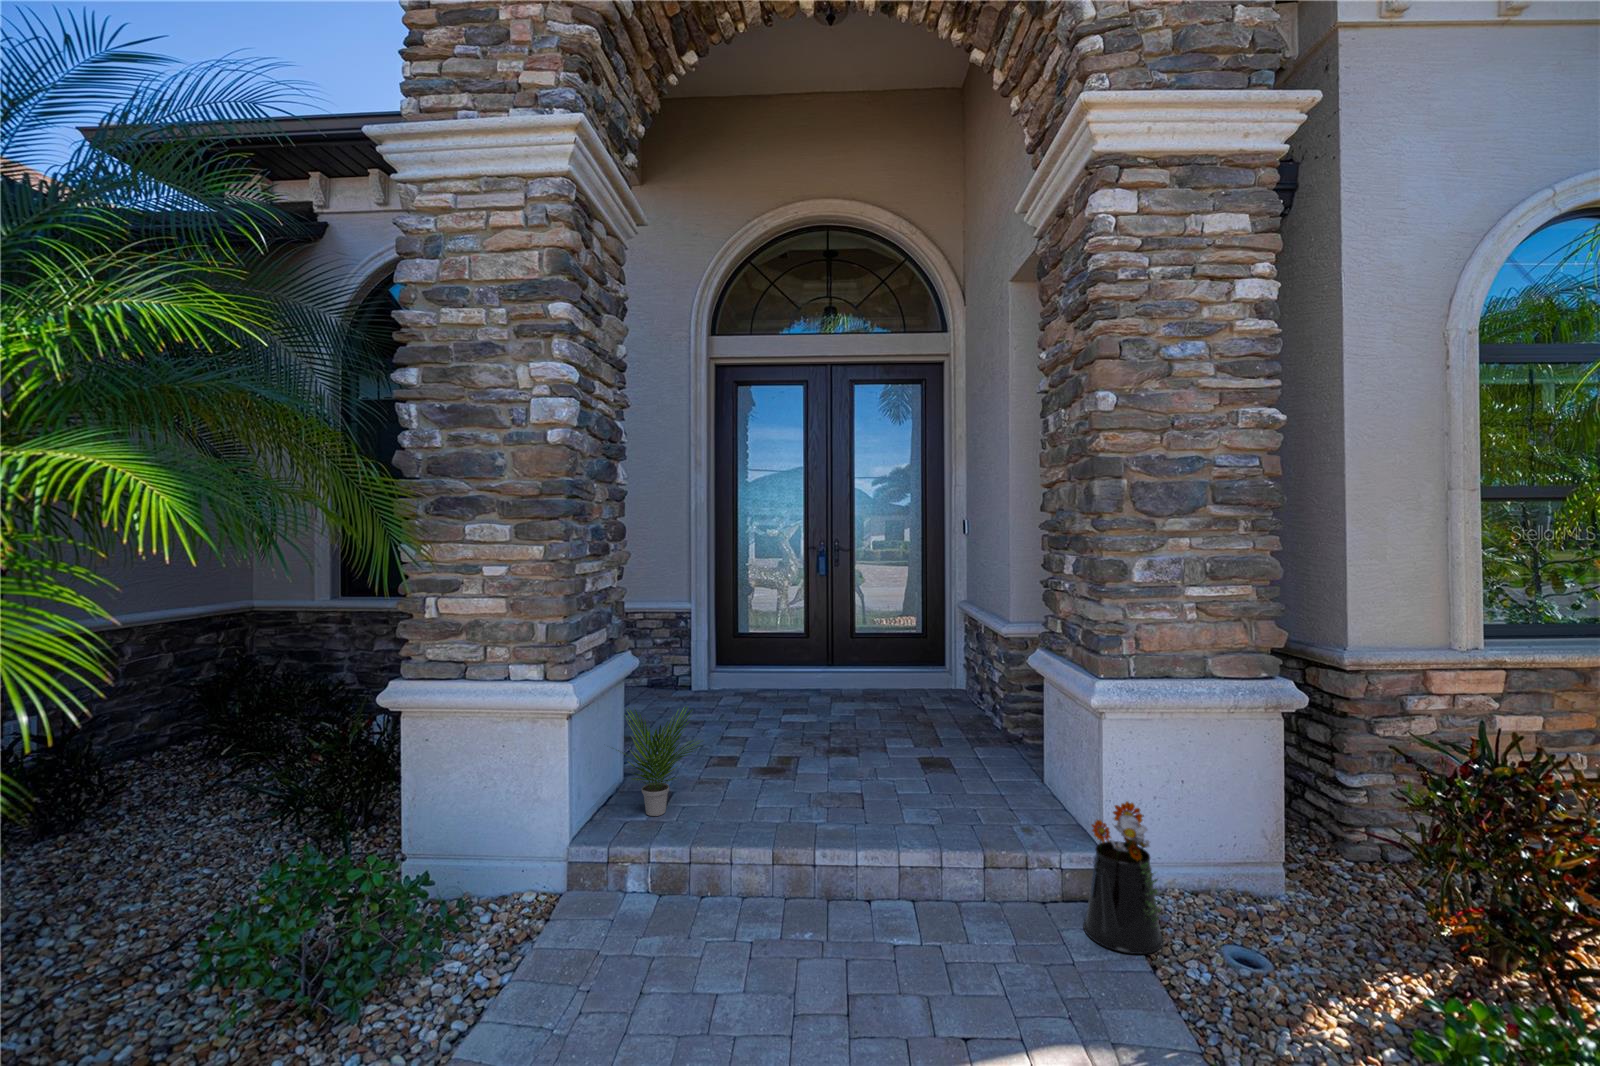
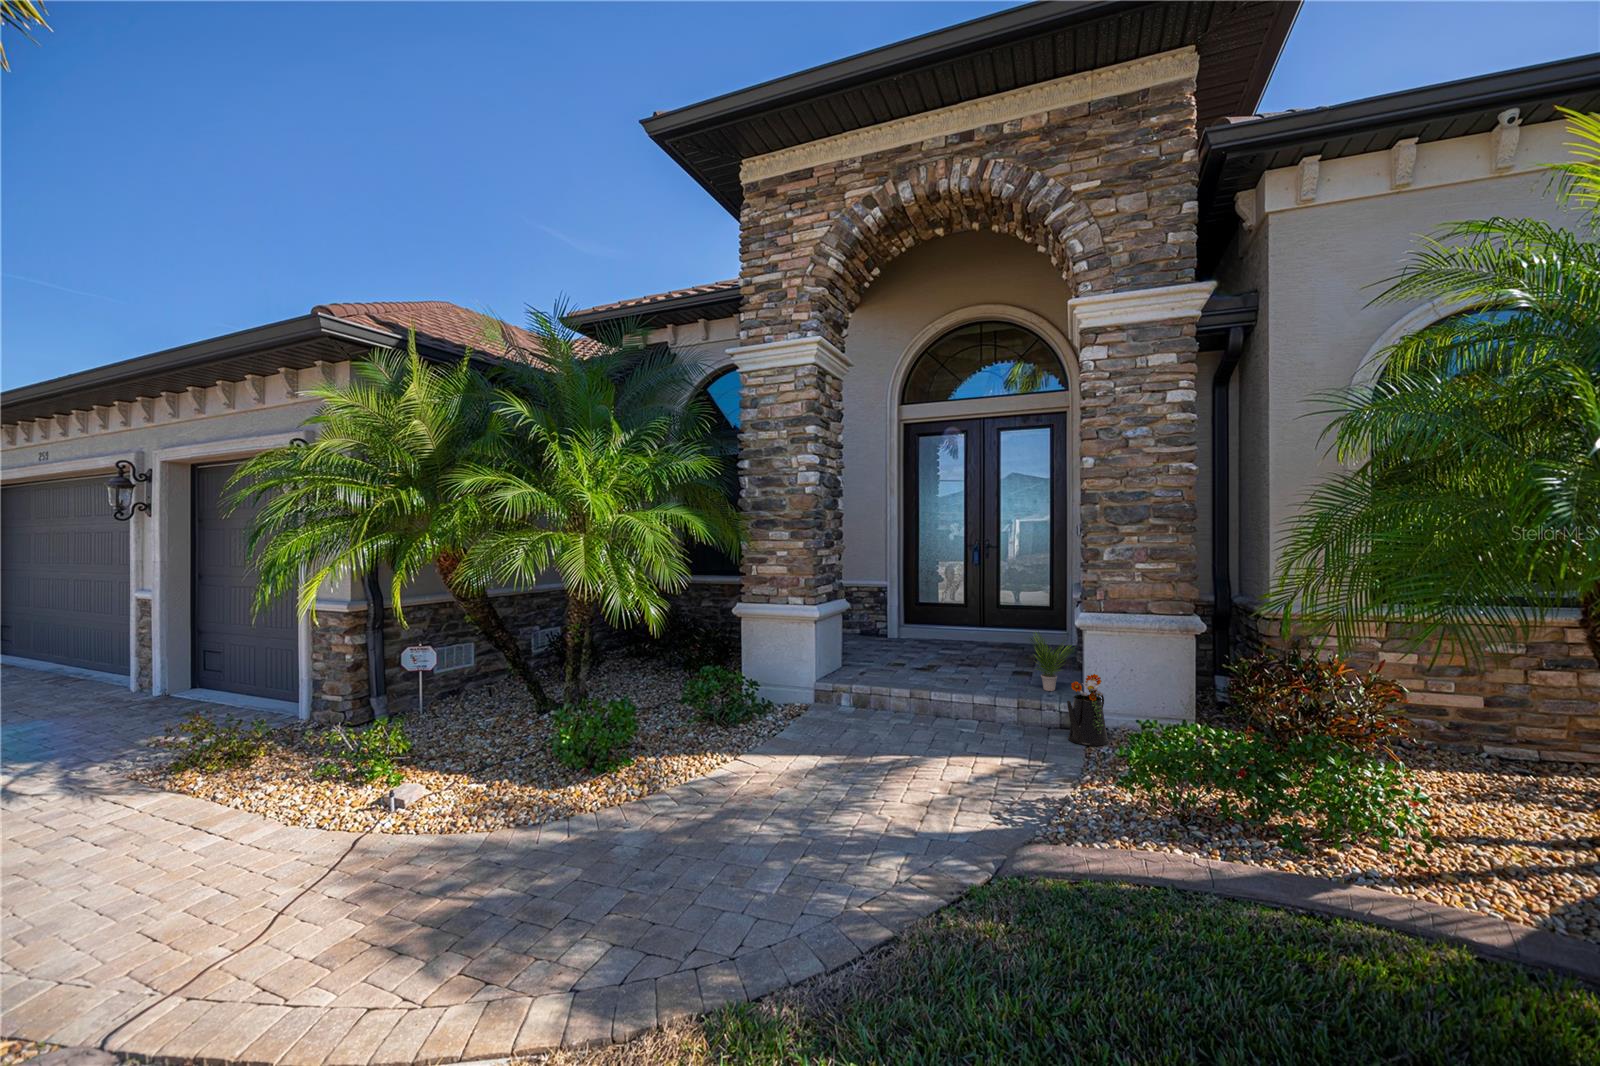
potted plant: present [618,707,702,816] -> present [1031,633,1075,691]

